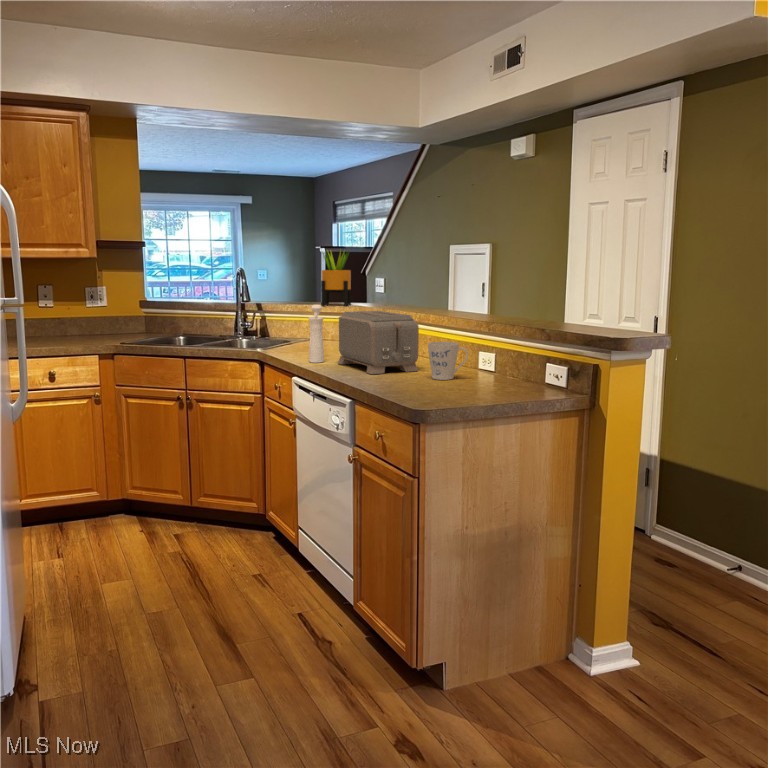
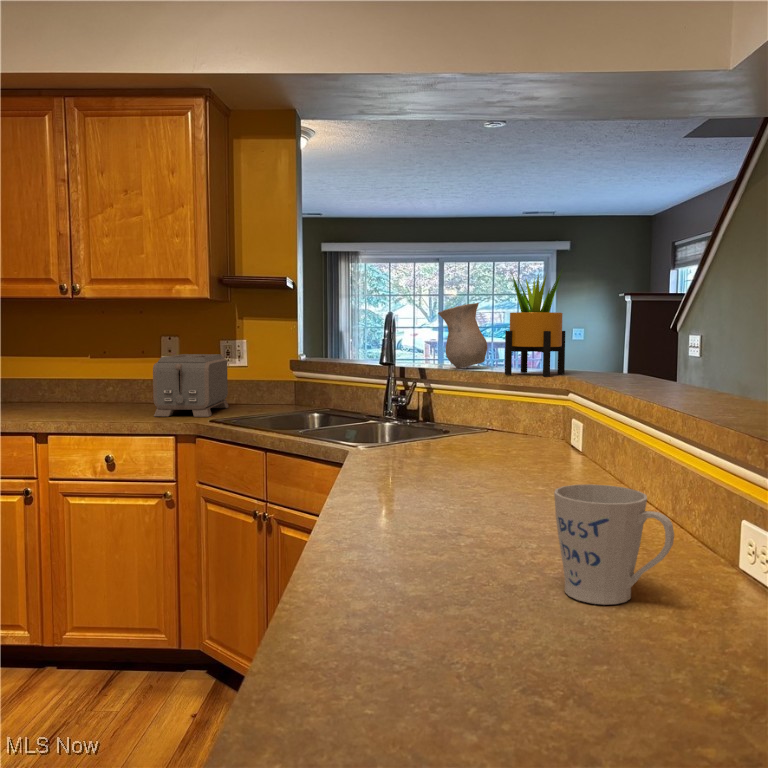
vase: none [262,262,294,303] -> present [438,303,487,368]
pepper mill: present [308,305,324,363] -> none [383,372,431,491]
toaster: present [338,311,419,374] -> present [153,354,229,417]

